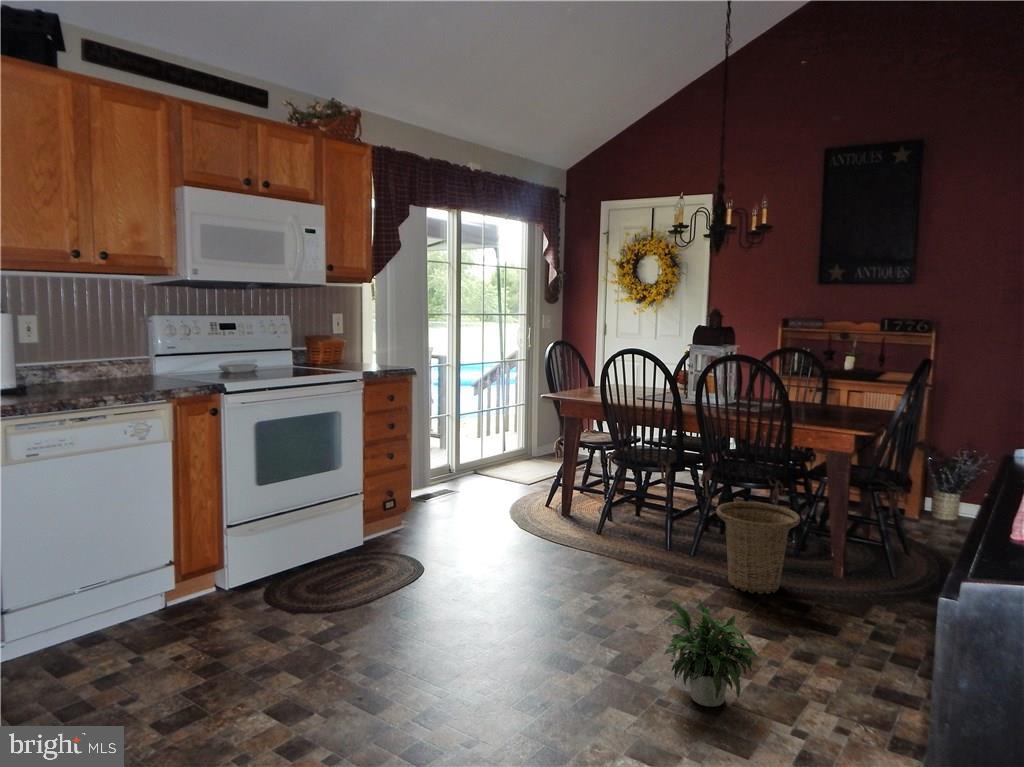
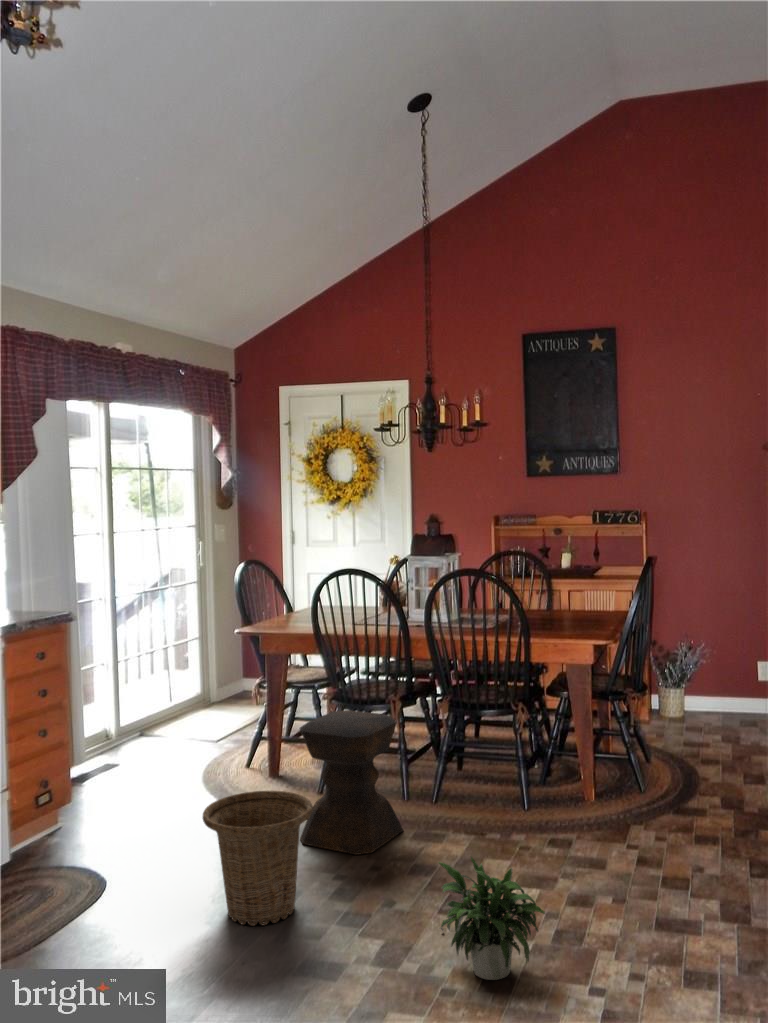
stool: none [572,467,661,585] -> present [300,710,403,855]
basket: present [716,502,800,594] -> present [203,791,313,926]

